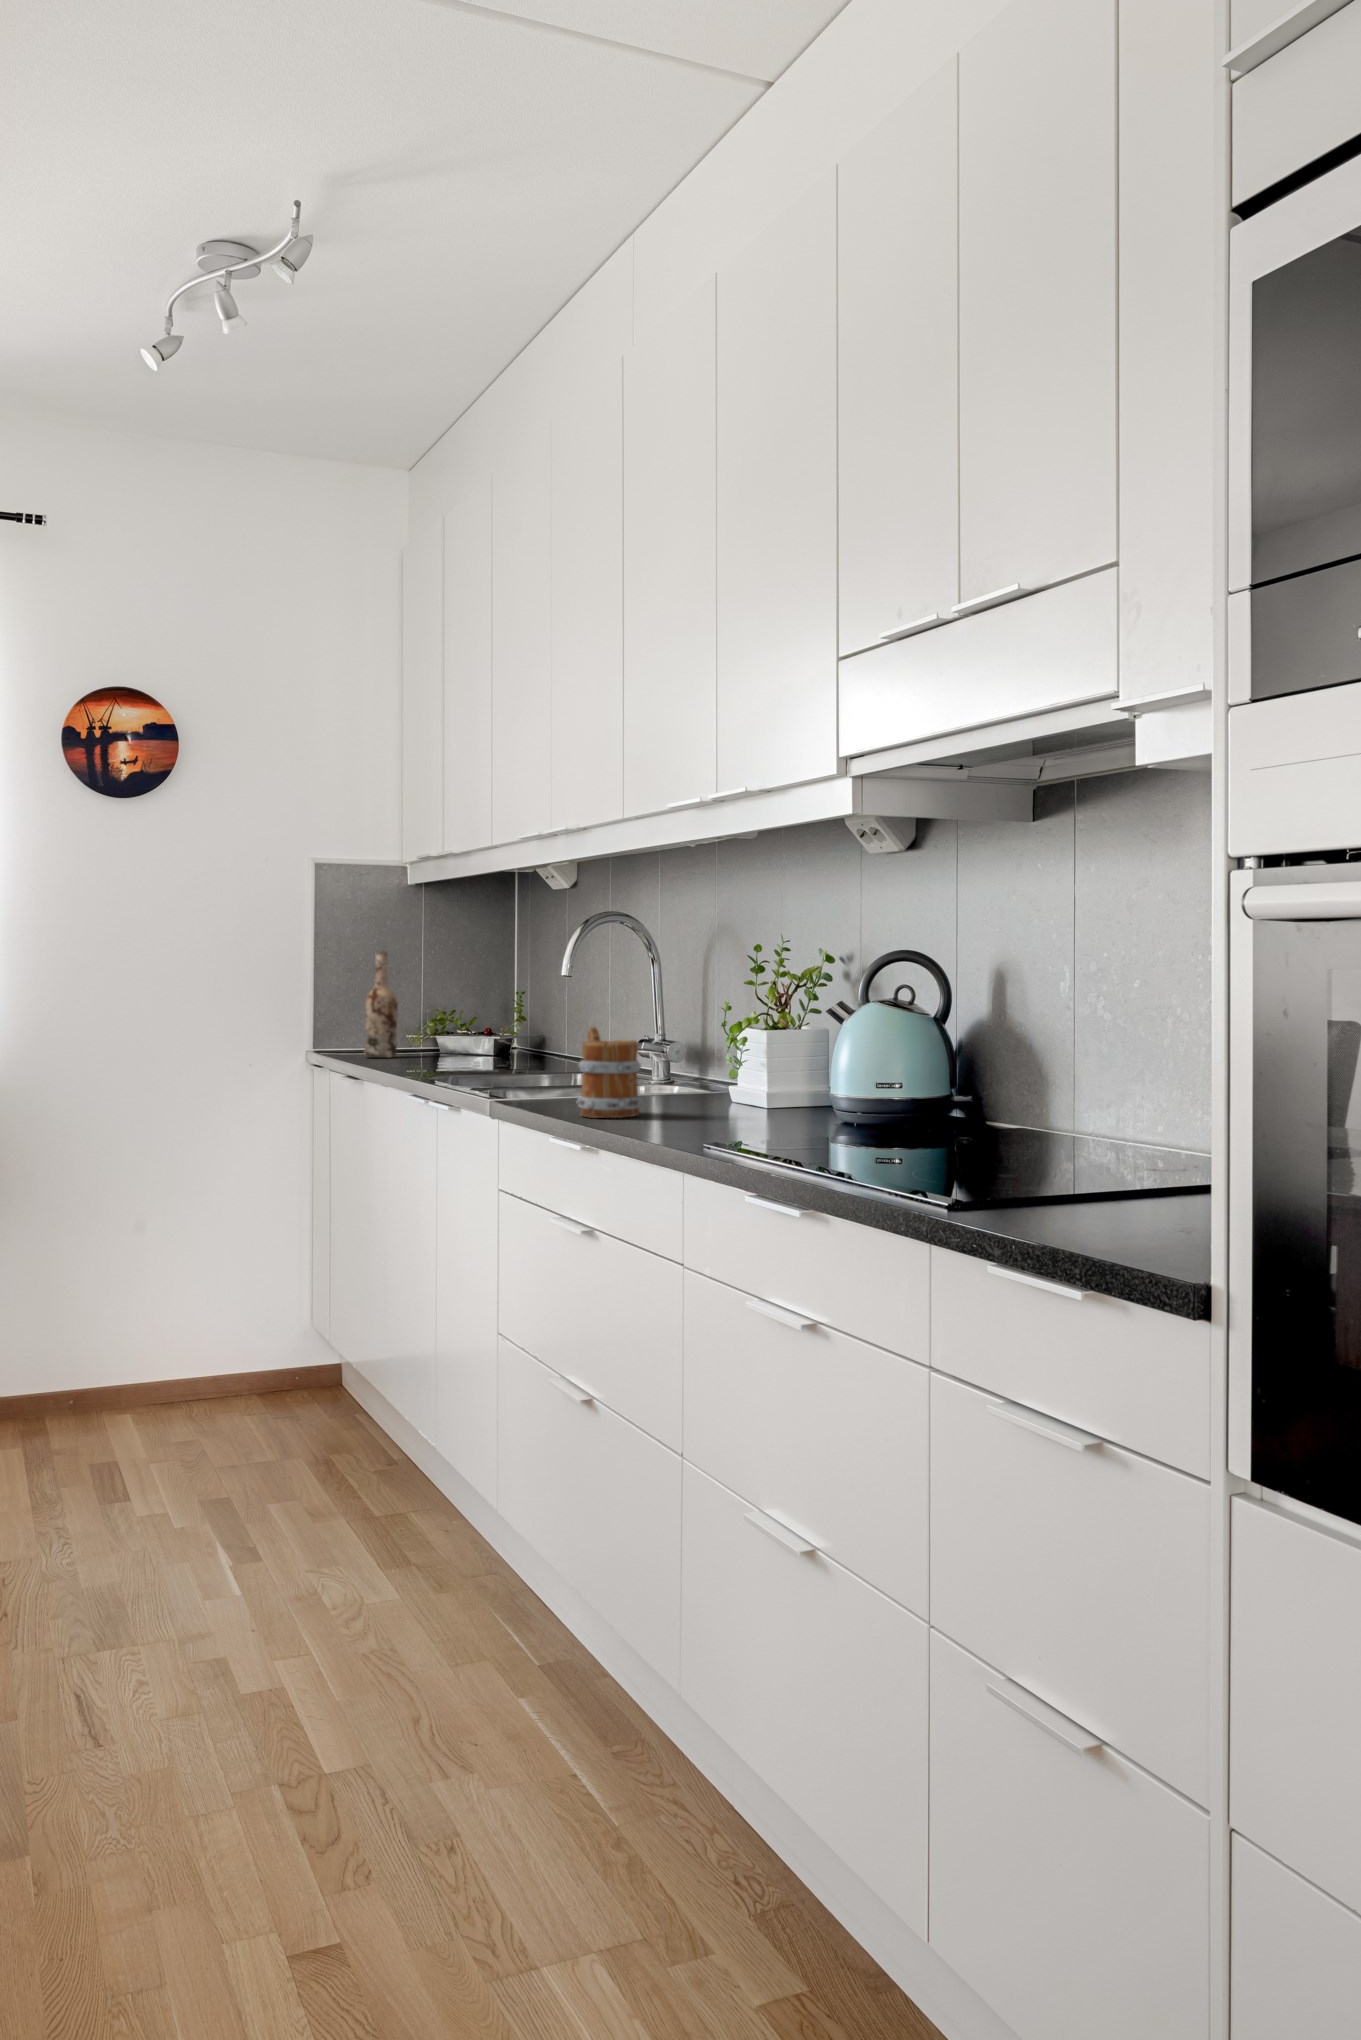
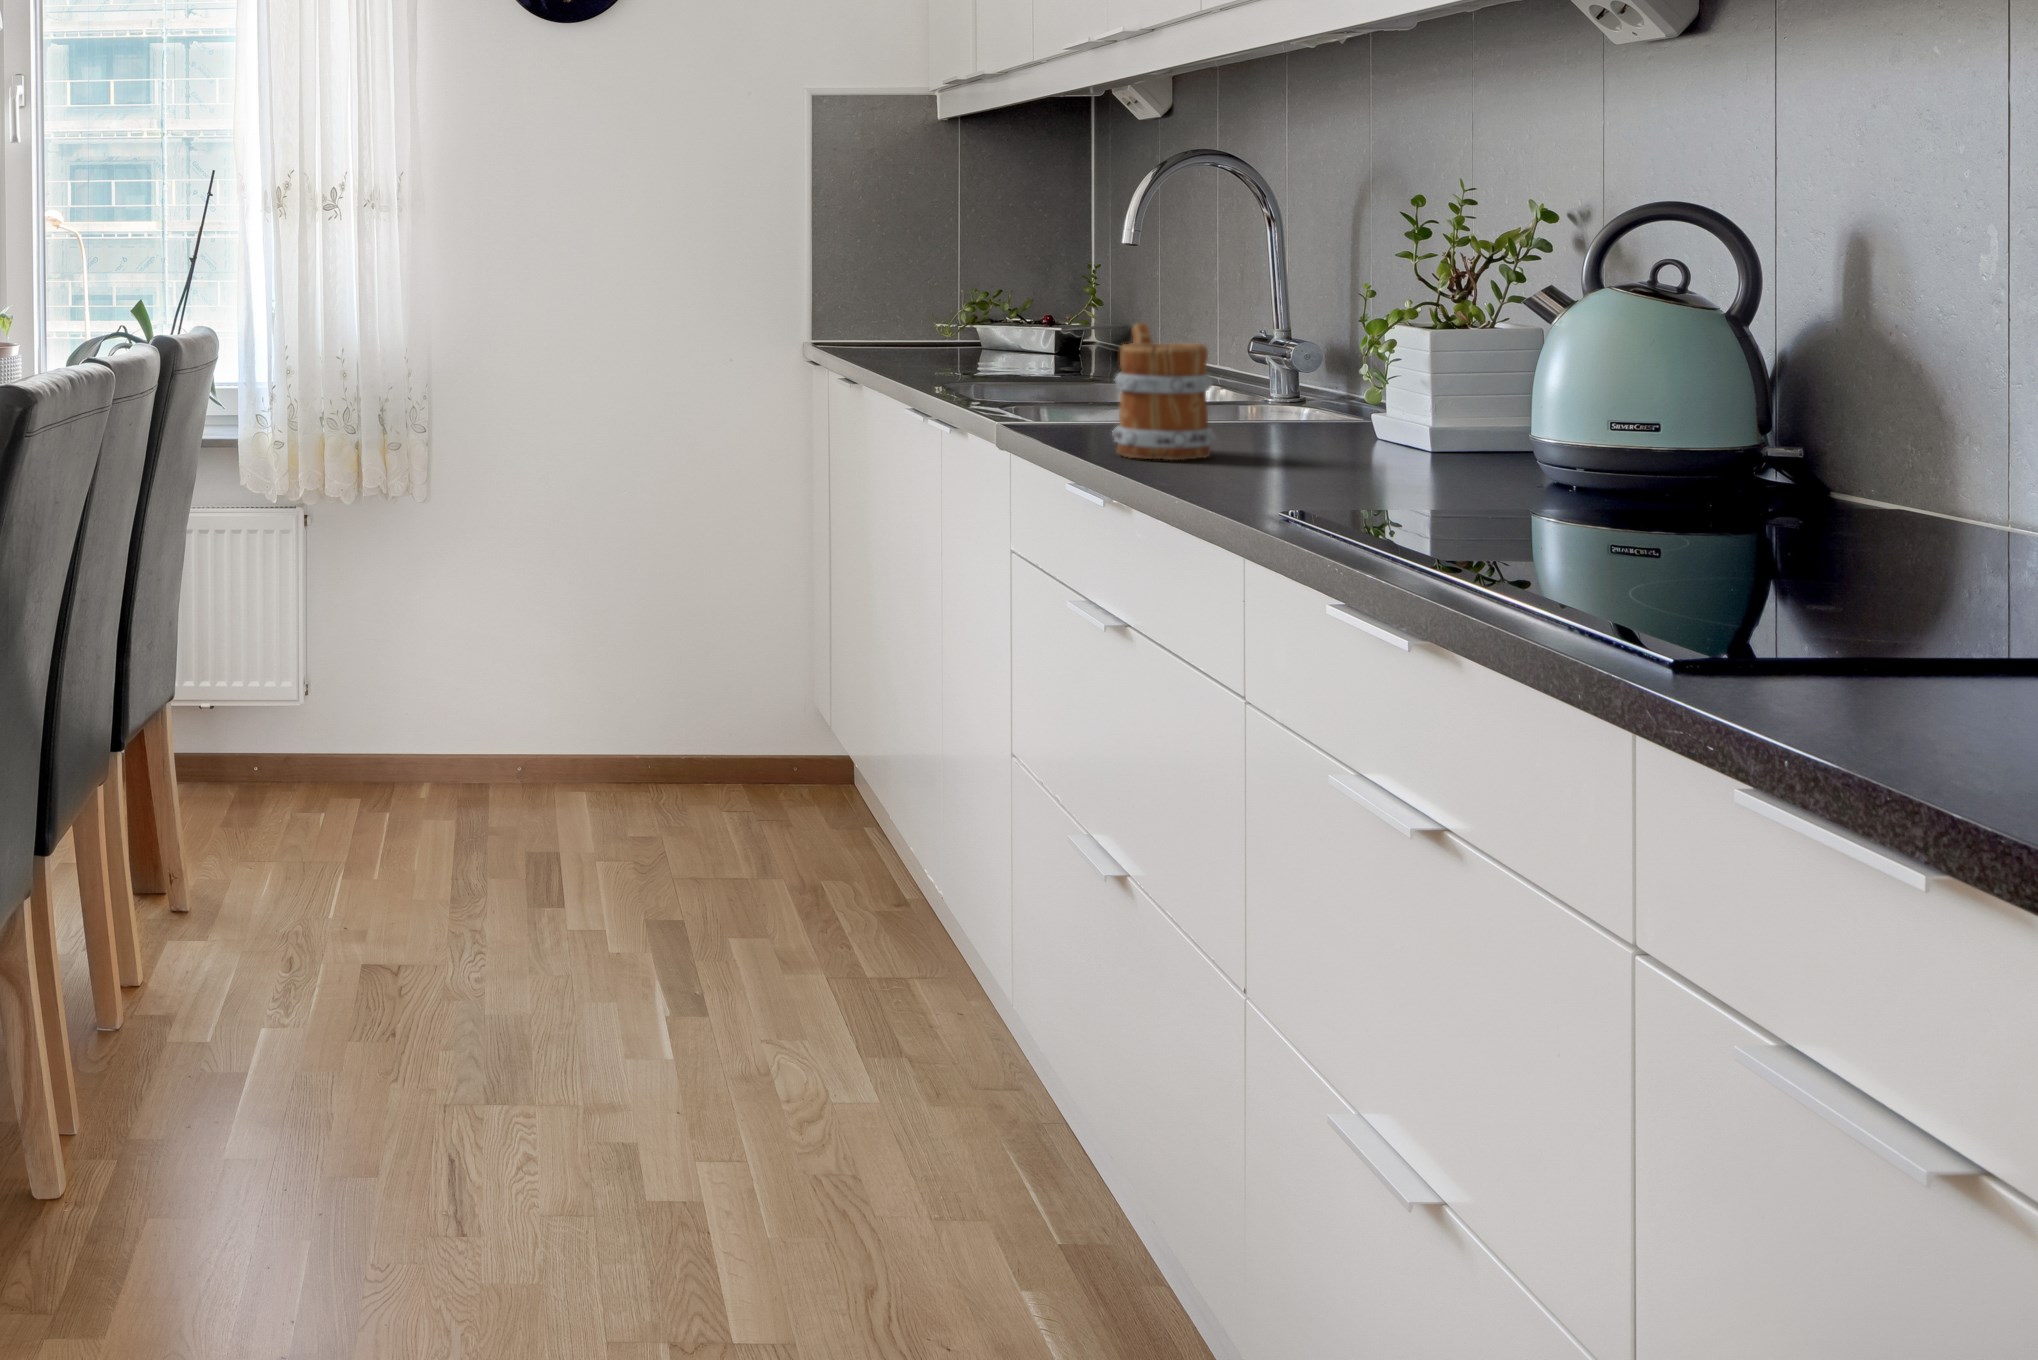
wine bottle: present [364,952,398,1058] -> none [880,211,924,353]

